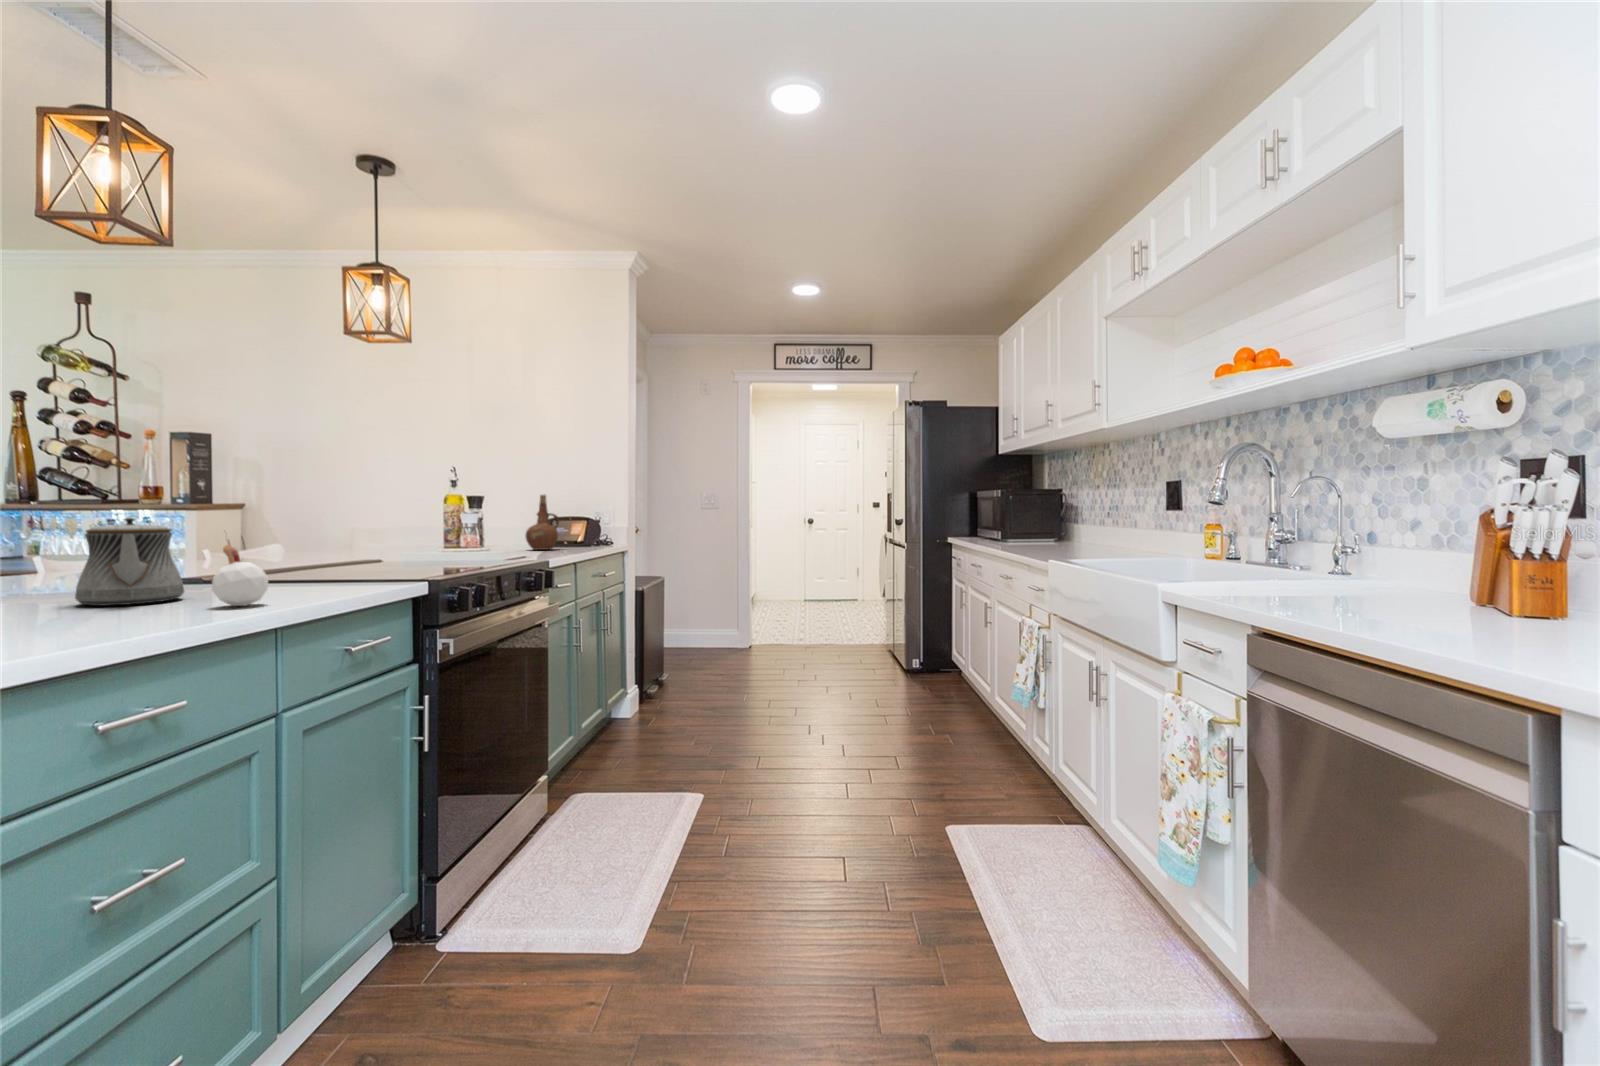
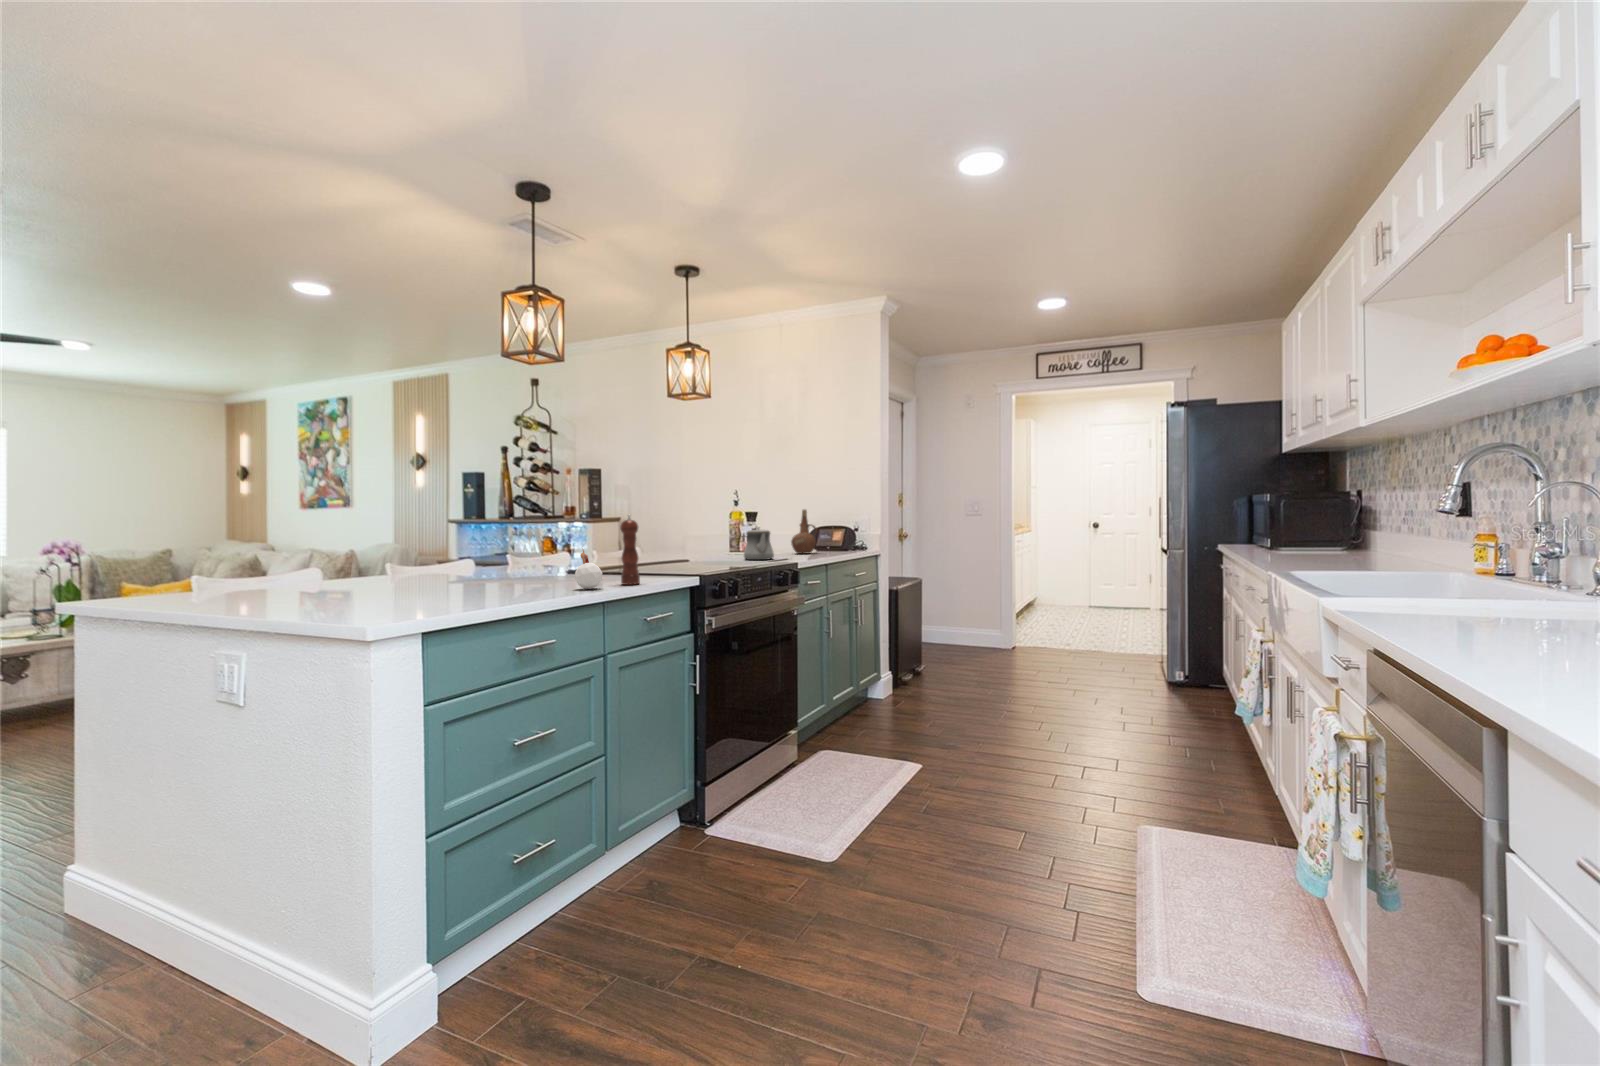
pepper mill: none [299,485,335,596] -> present [620,515,640,585]
teapot: present [75,518,184,606] -> present [744,527,774,560]

